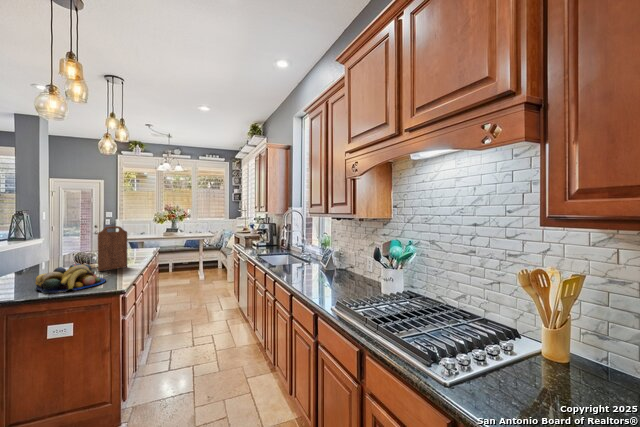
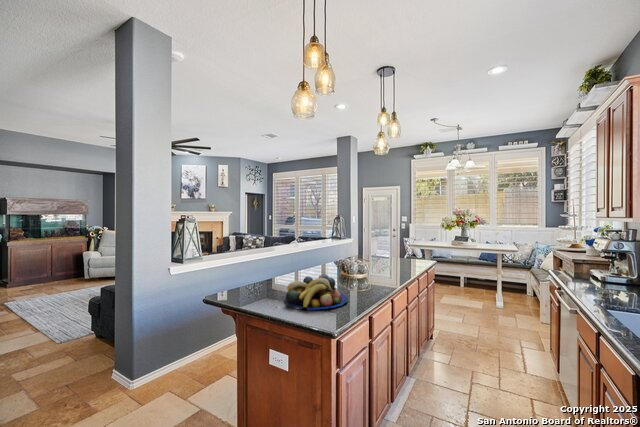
cutting board: present [98,226,127,271] -> none [353,232,384,285]

